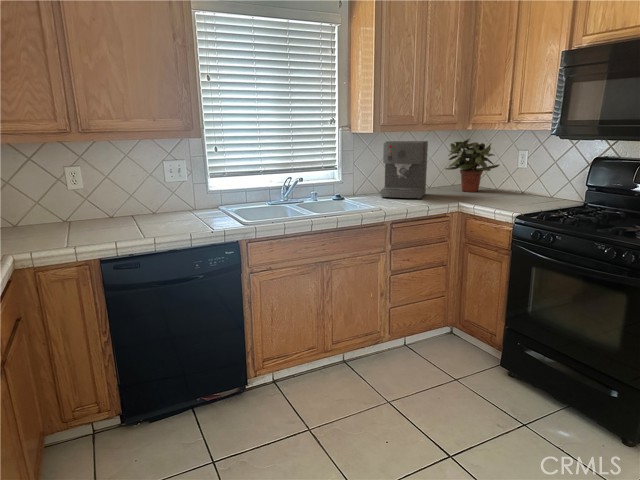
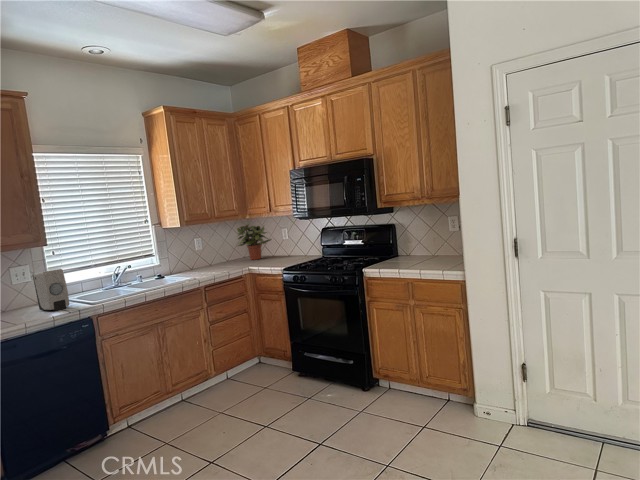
coffee maker: present [381,141,428,199] -> none [189,228,225,272]
soap dispenser: none [181,171,217,225] -> present [33,269,69,311]

